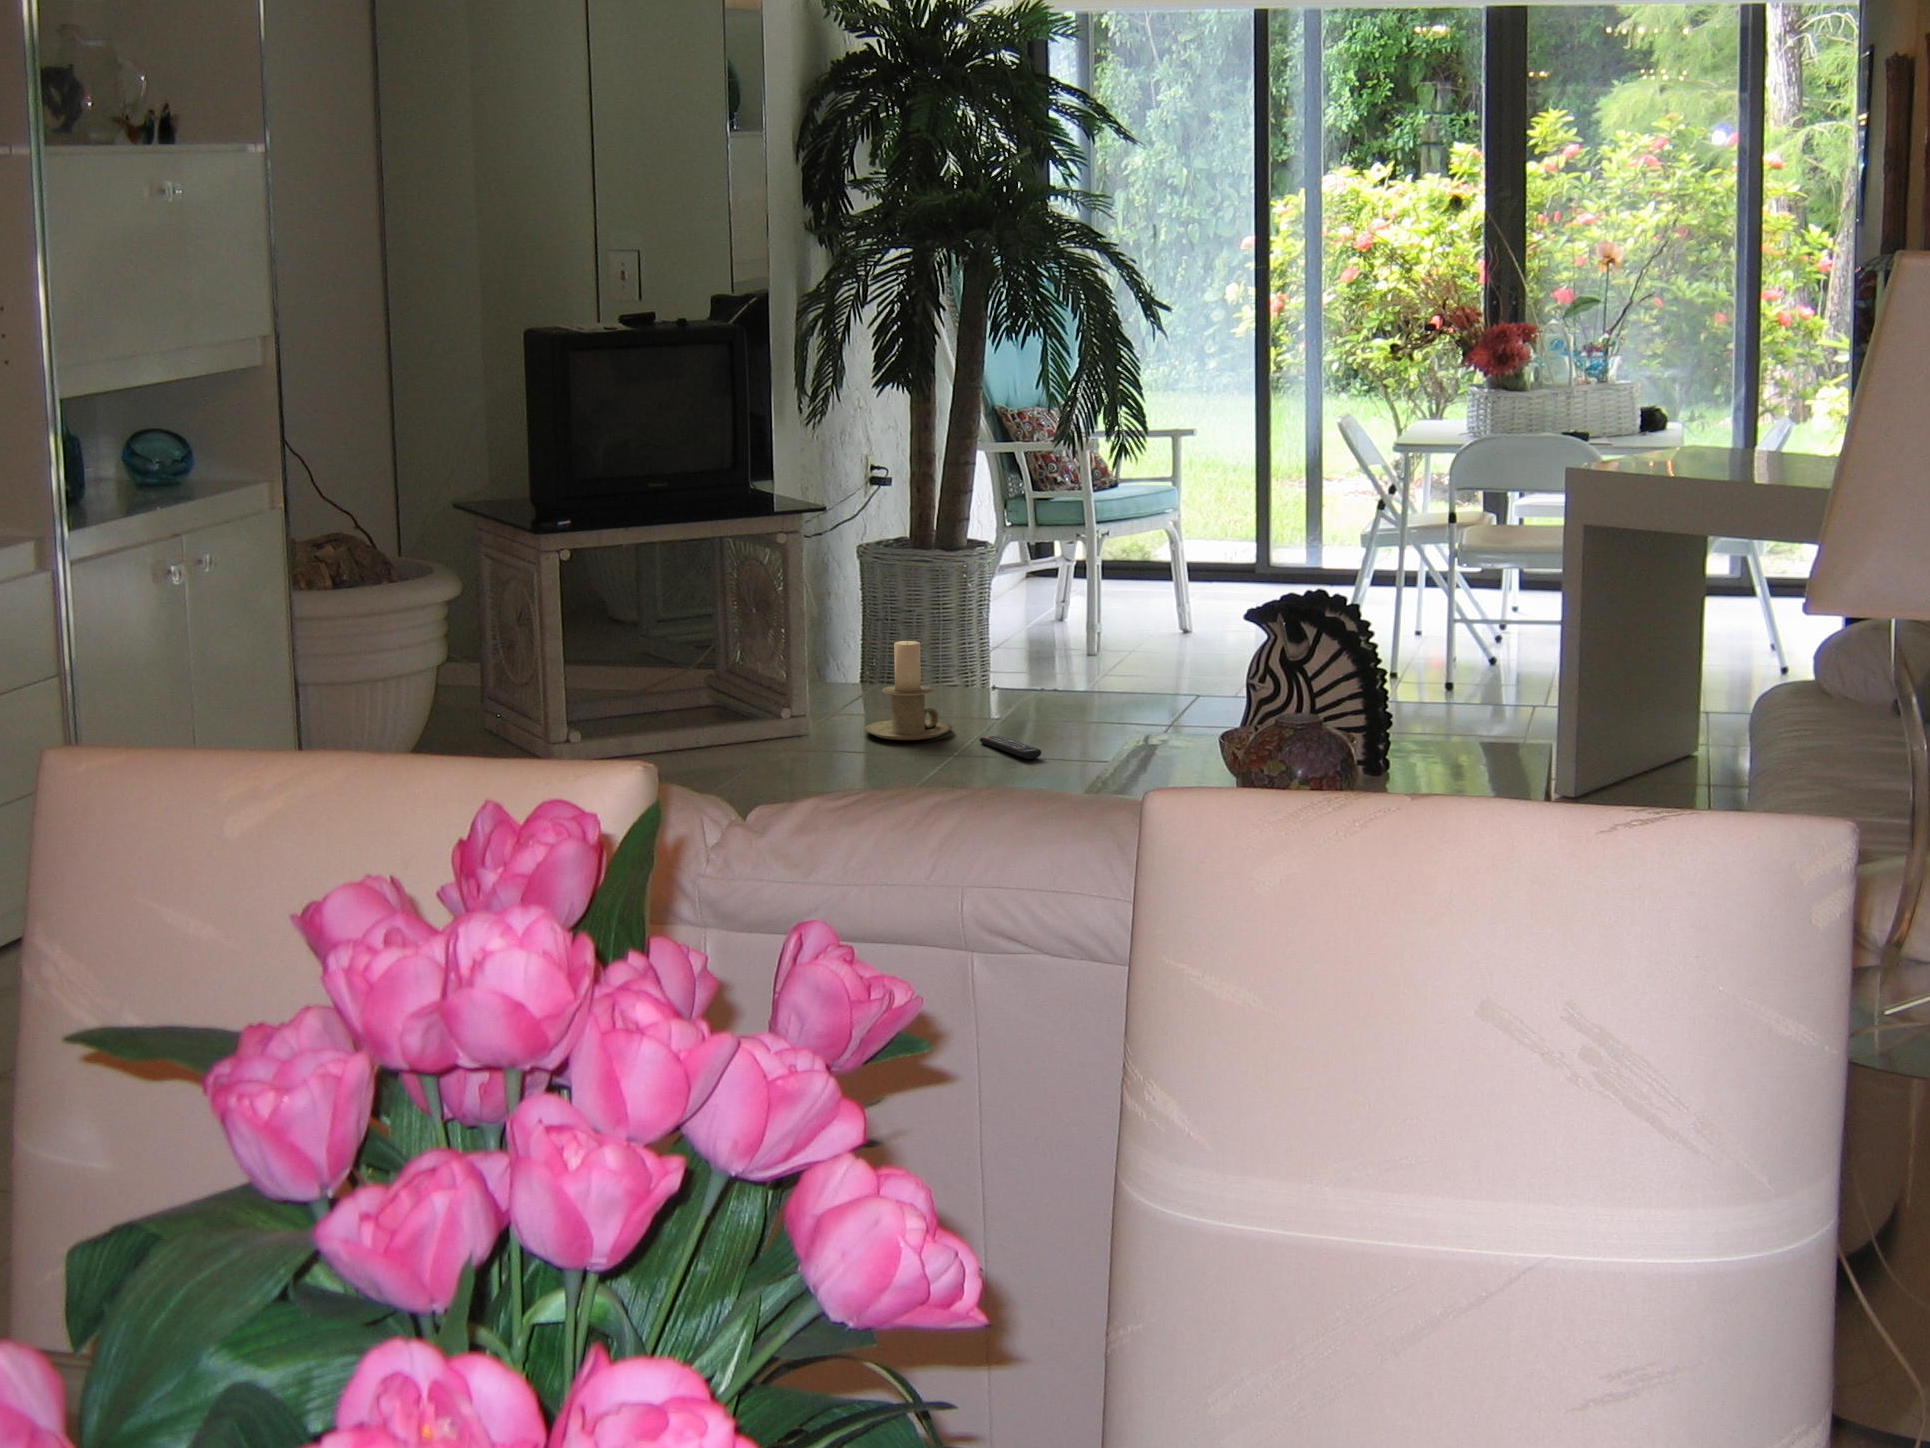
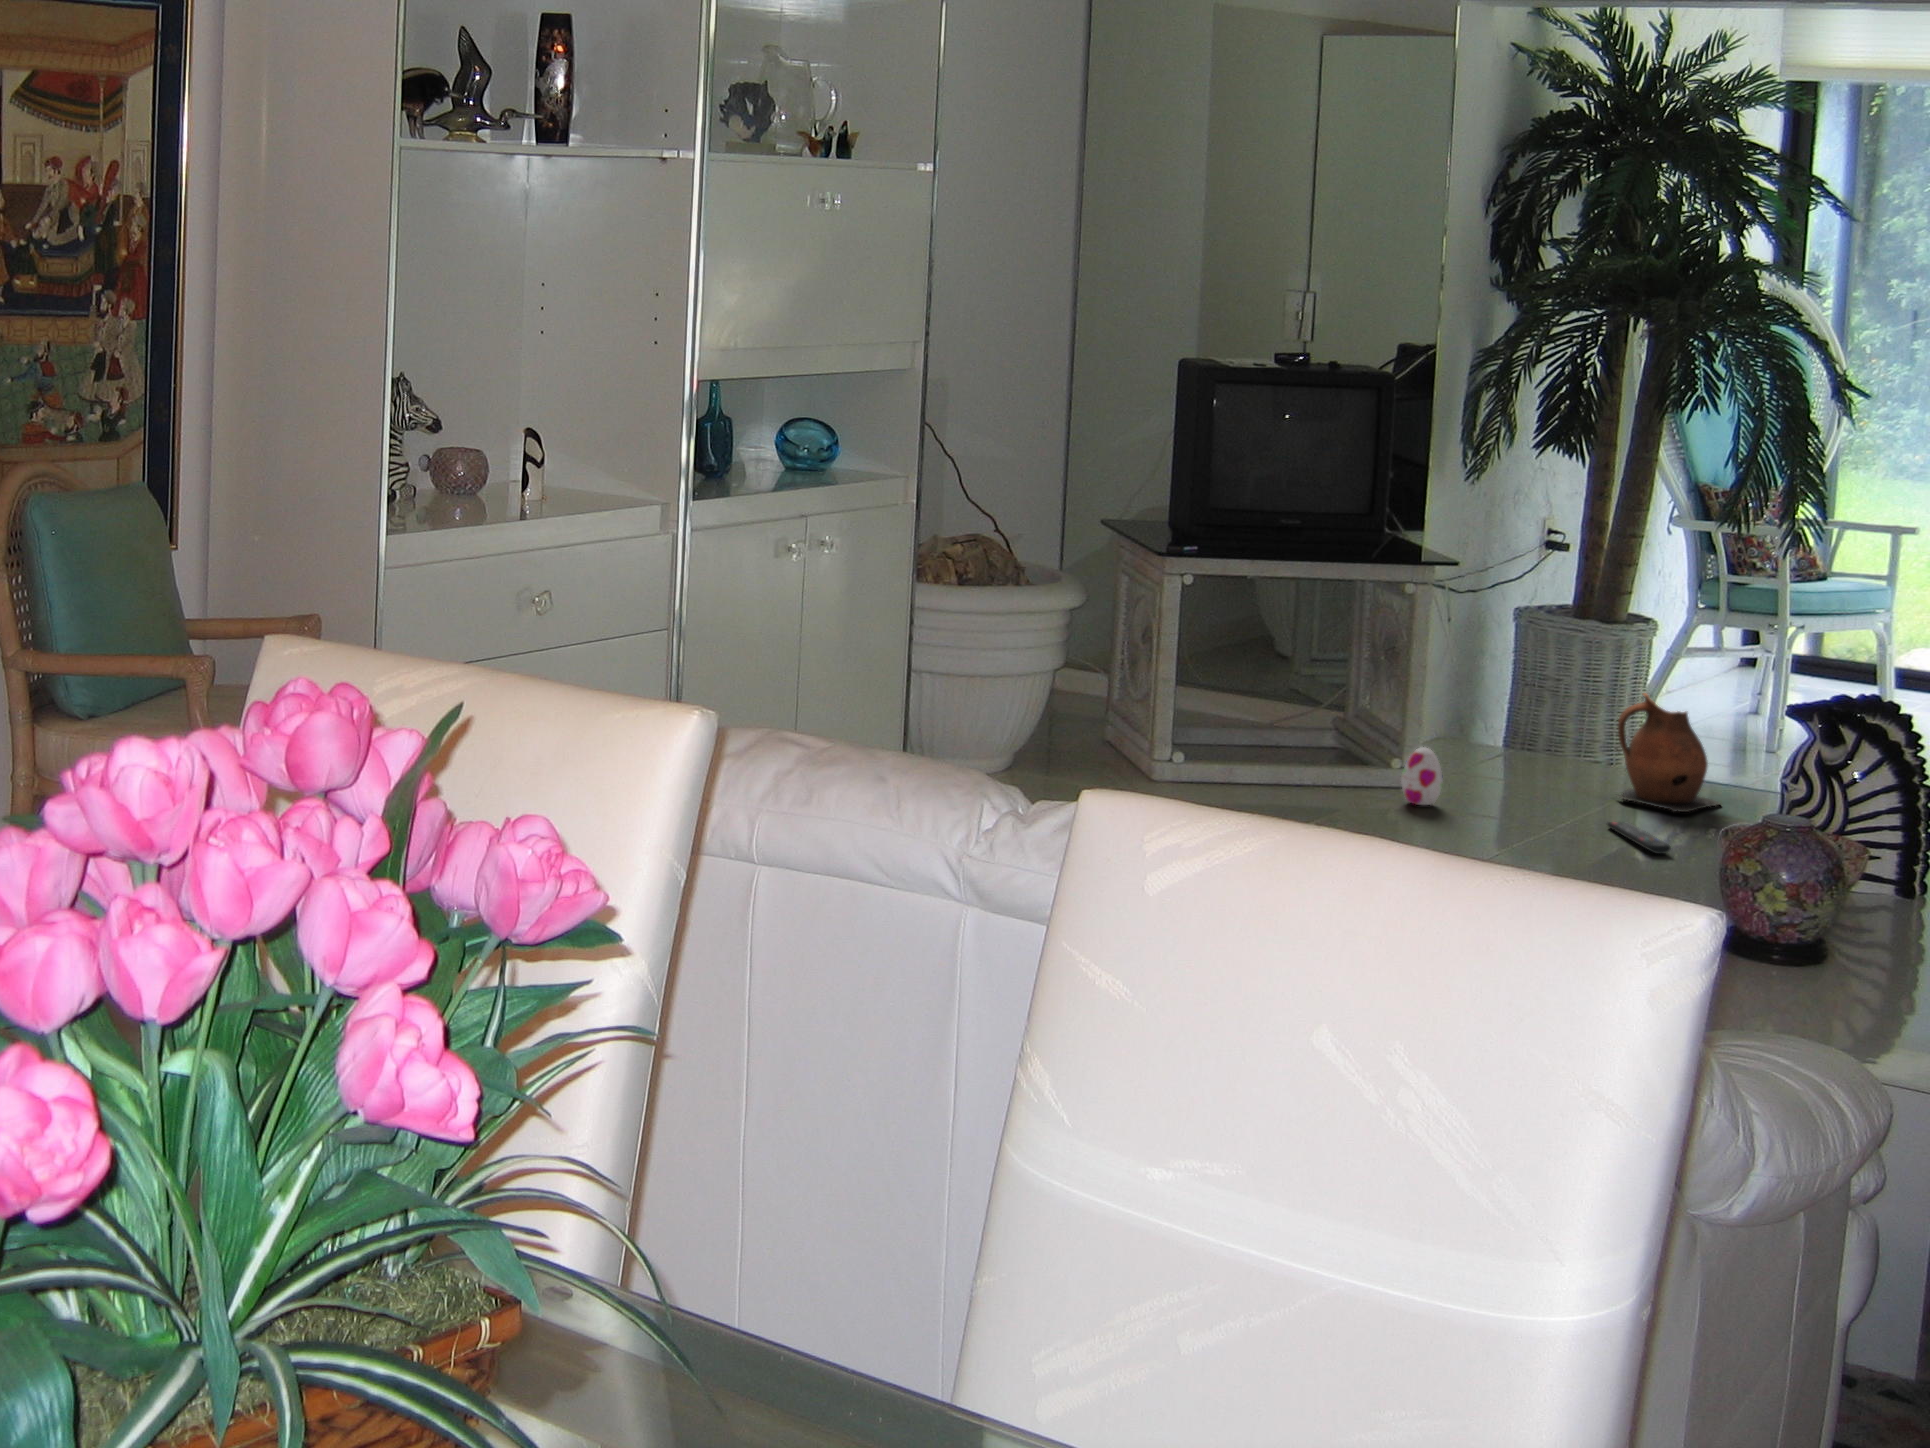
ceramic pitcher: none [973,612,1068,721] -> present [1618,693,1720,812]
candle holder: present [864,641,952,740] -> none [1483,709,1581,814]
decorative egg: none [790,693,829,749] -> present [1401,748,1443,805]

